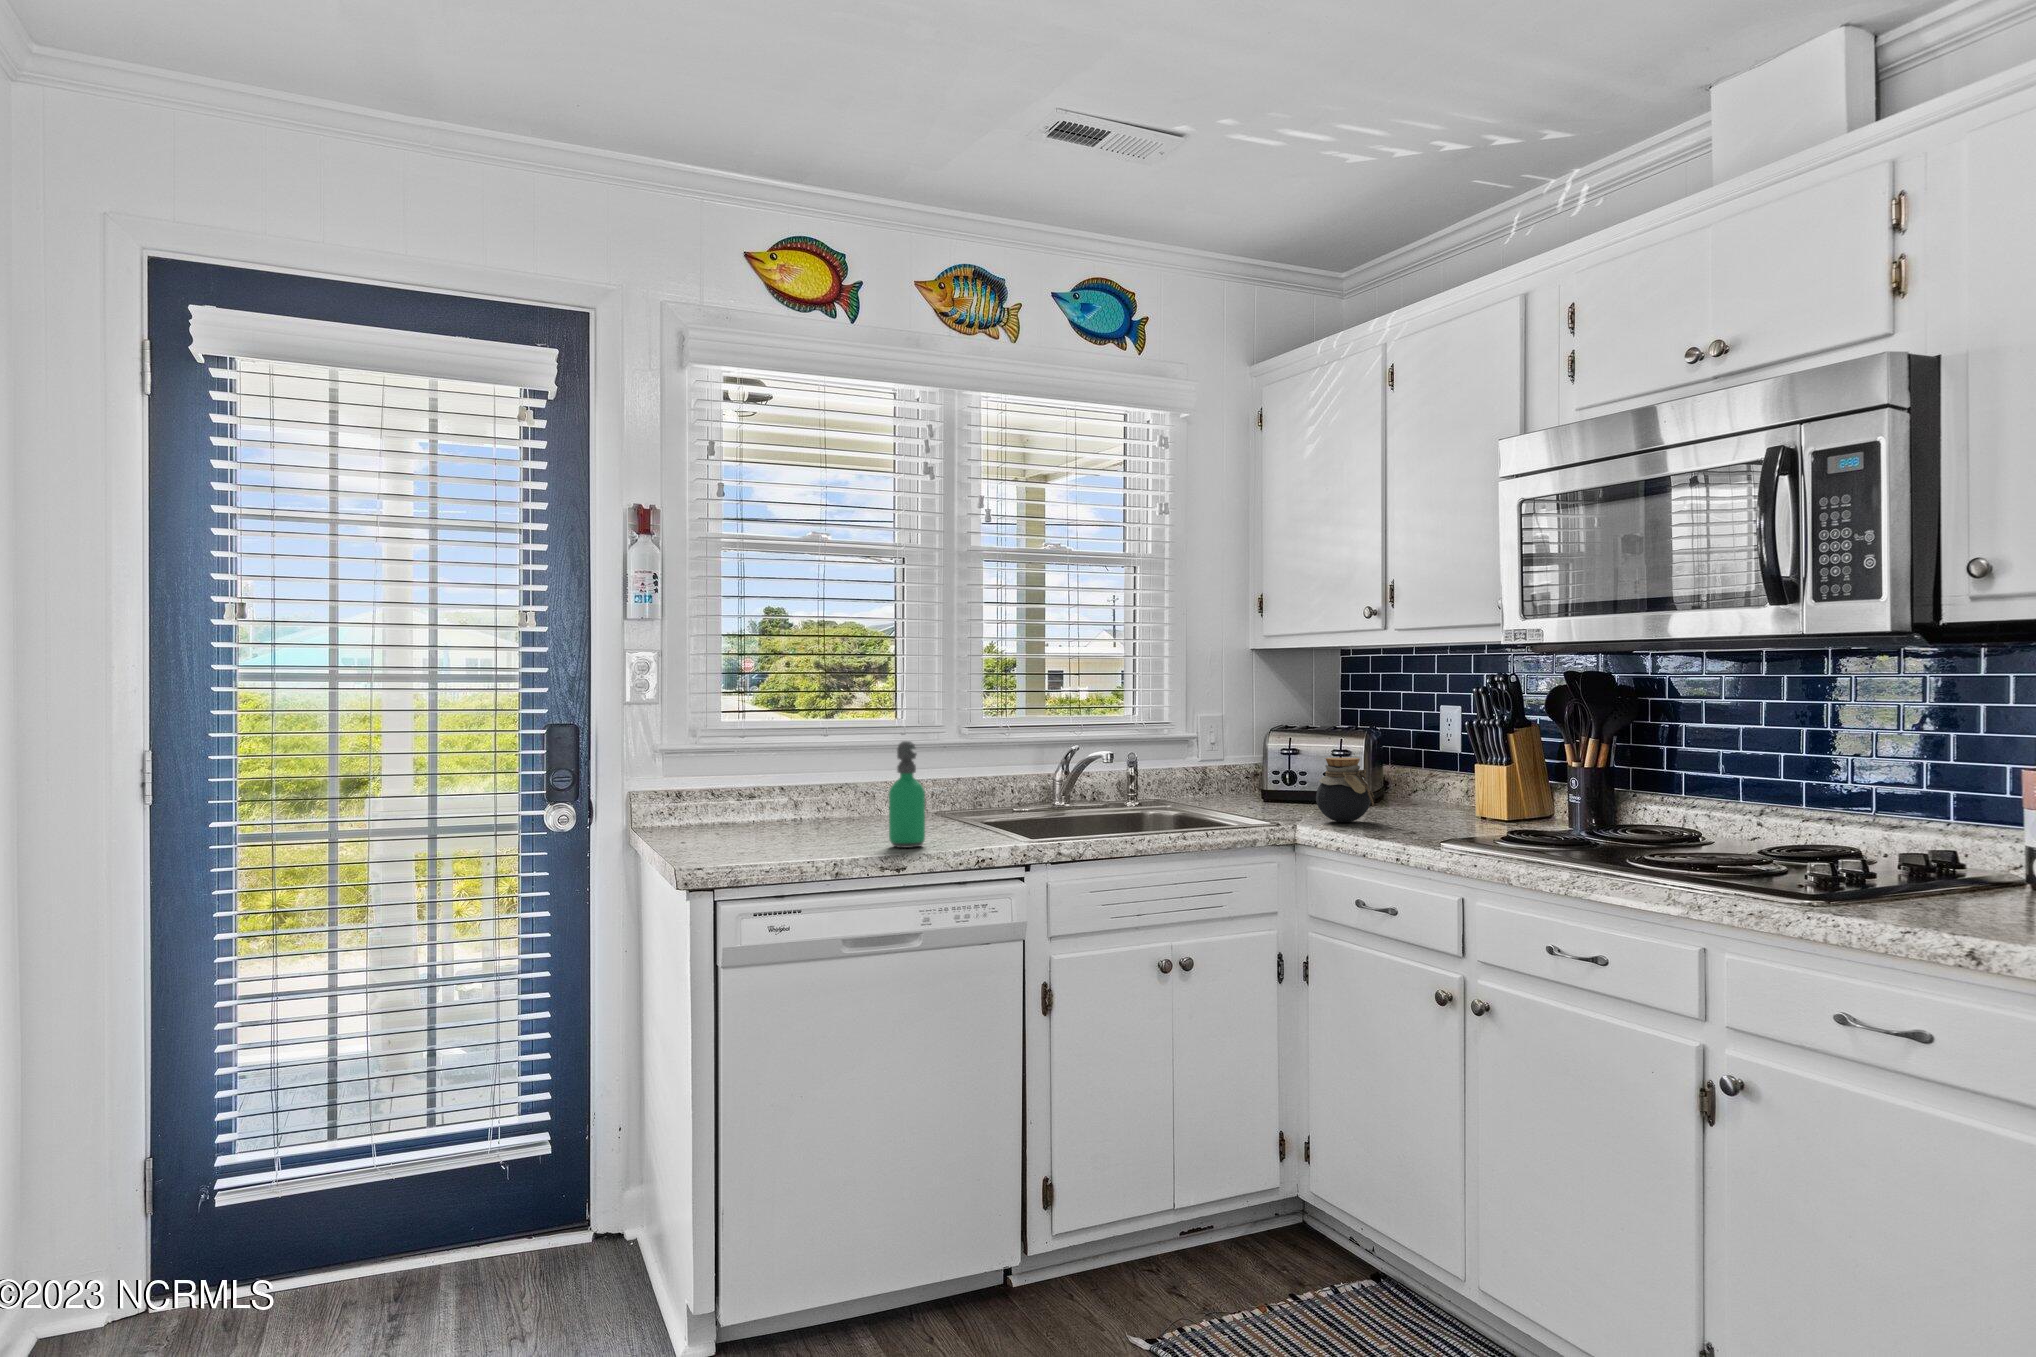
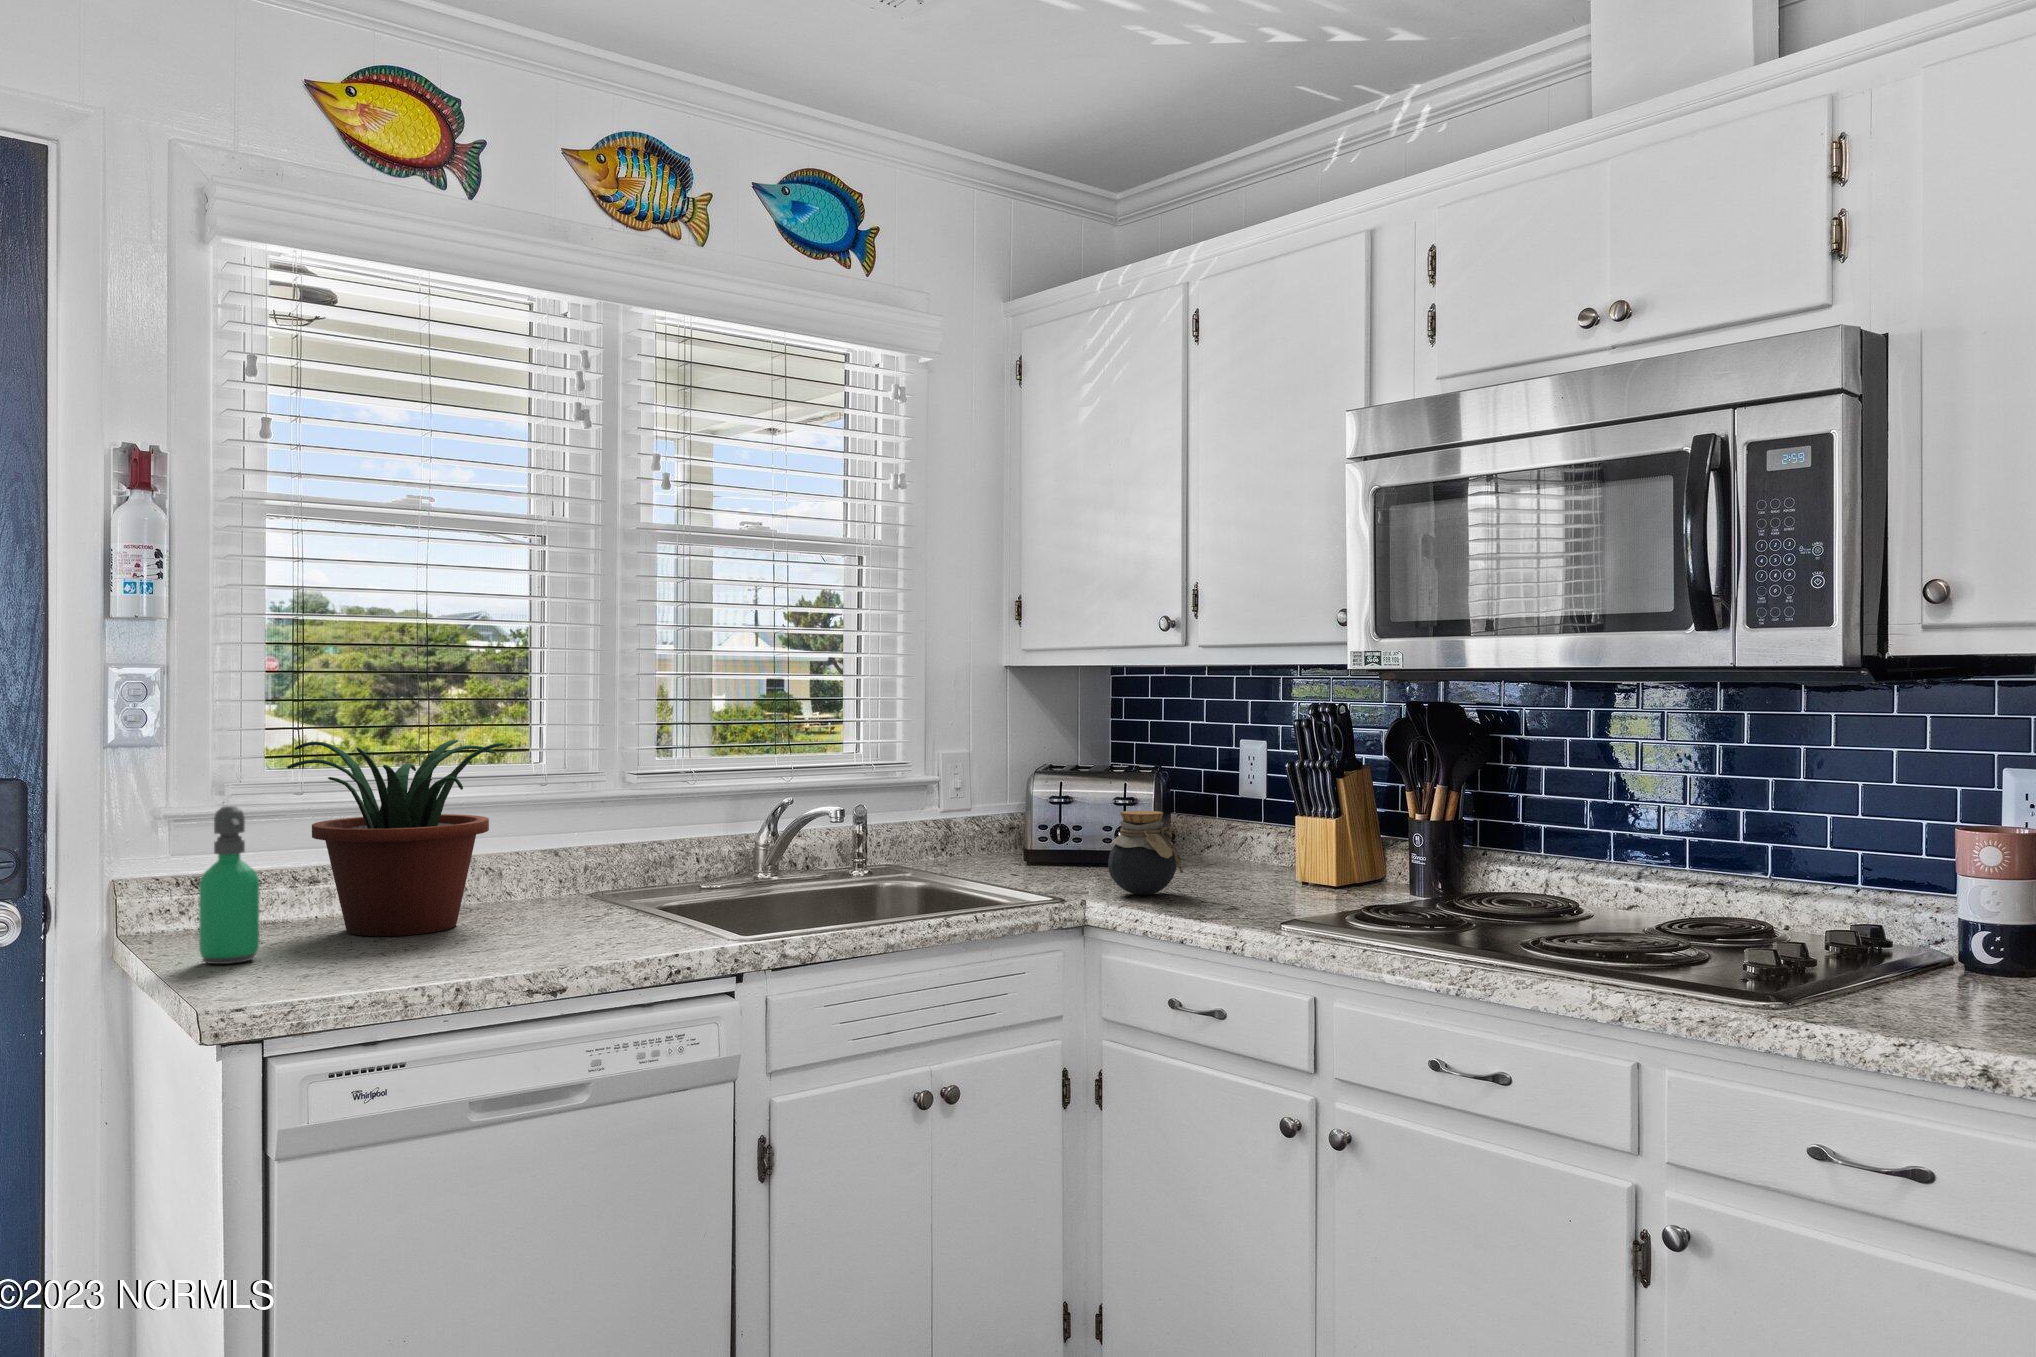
potted plant: none [734,701,874,833] -> present [287,740,505,936]
soap dispenser: present [889,741,925,848] -> present [199,806,259,964]

